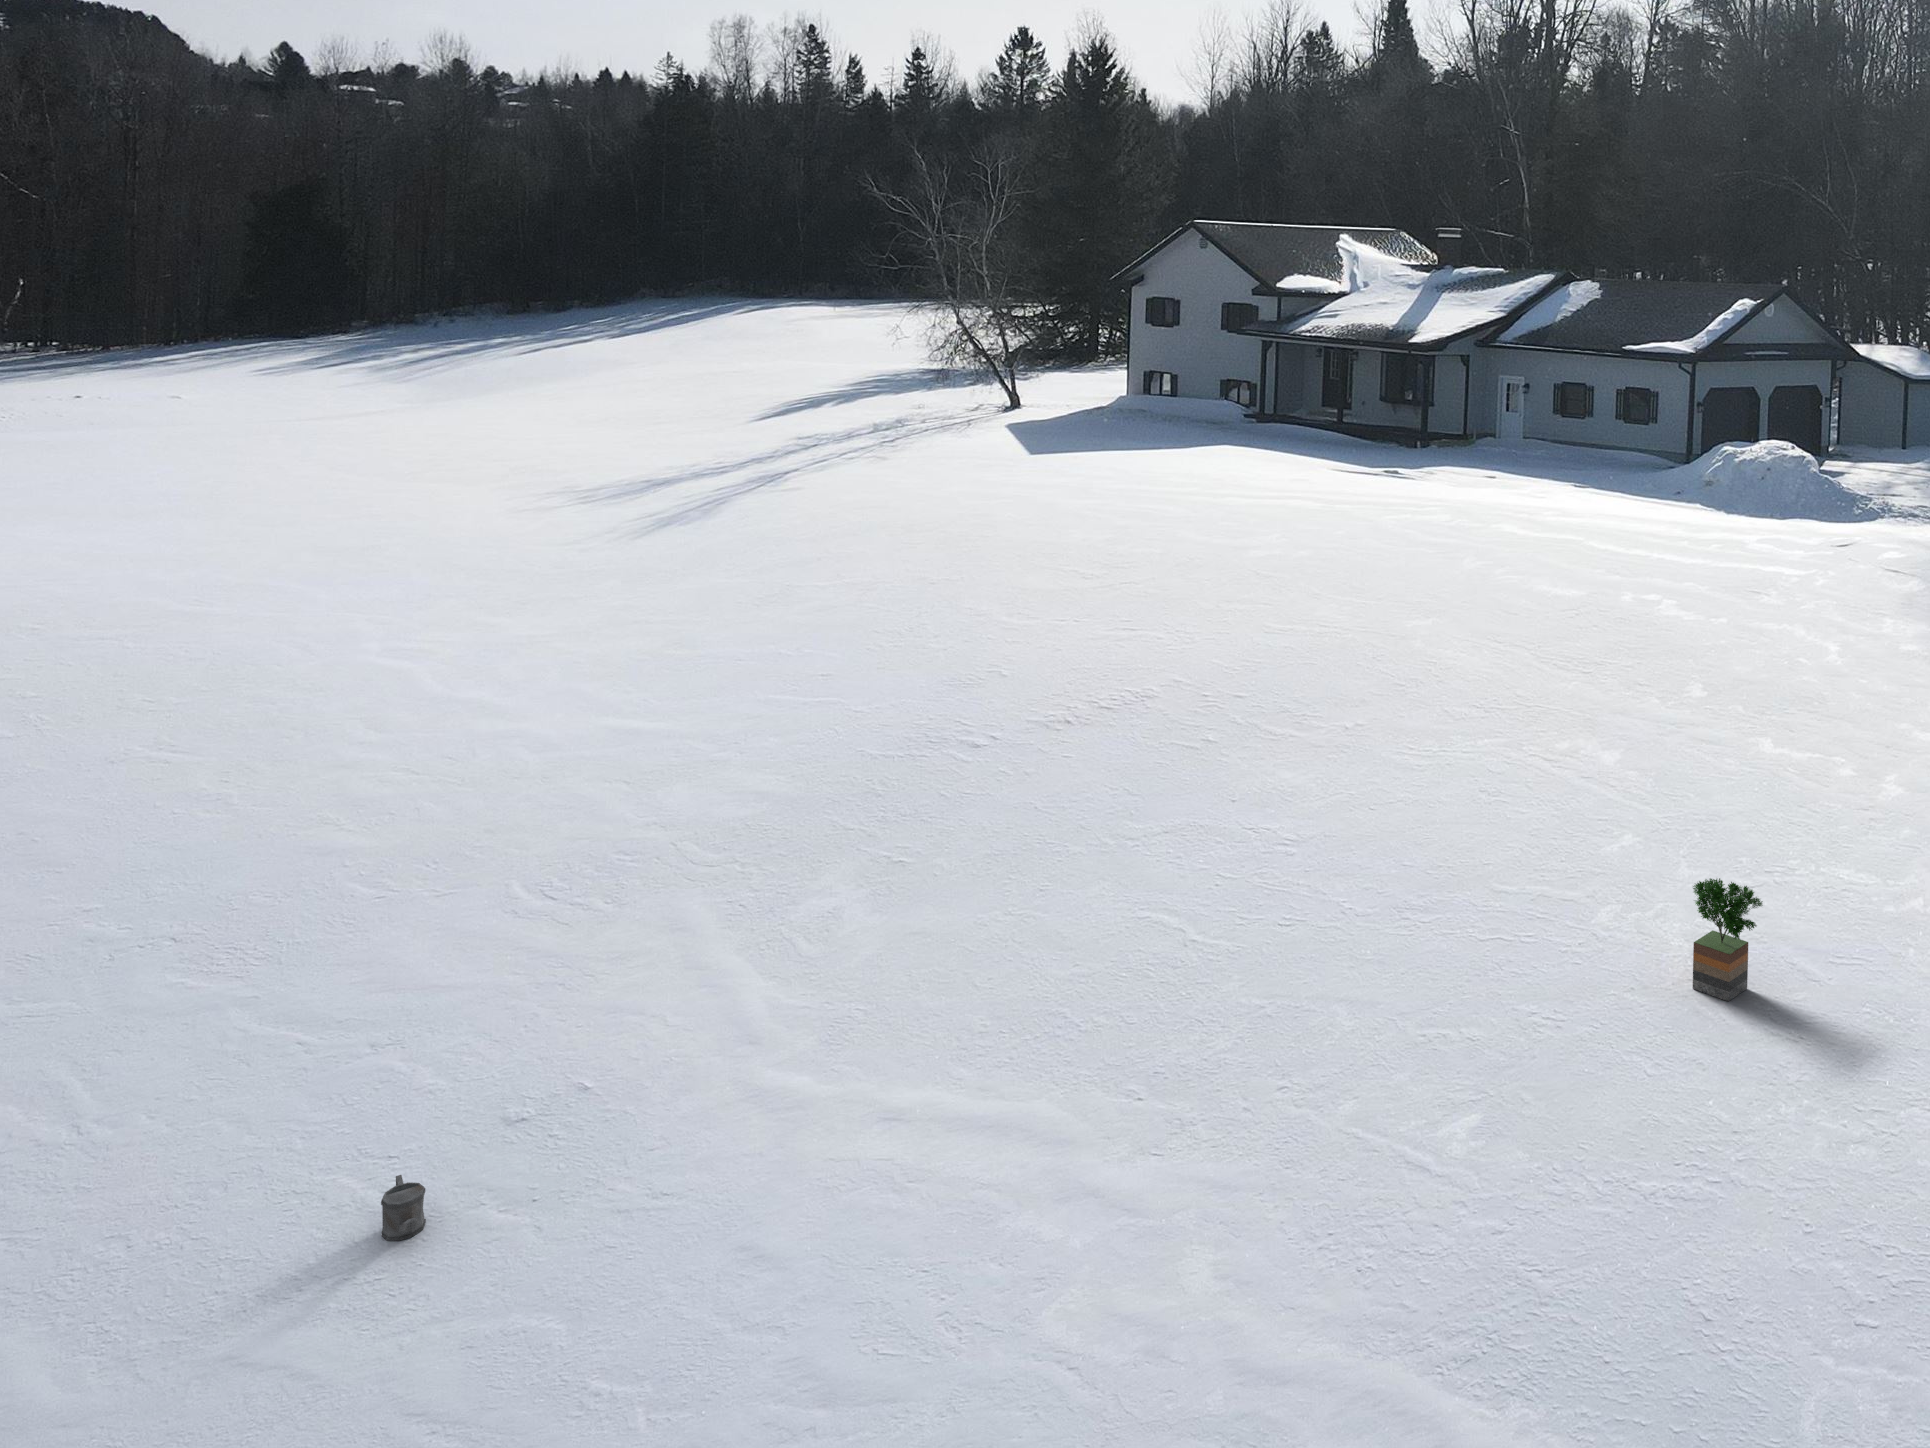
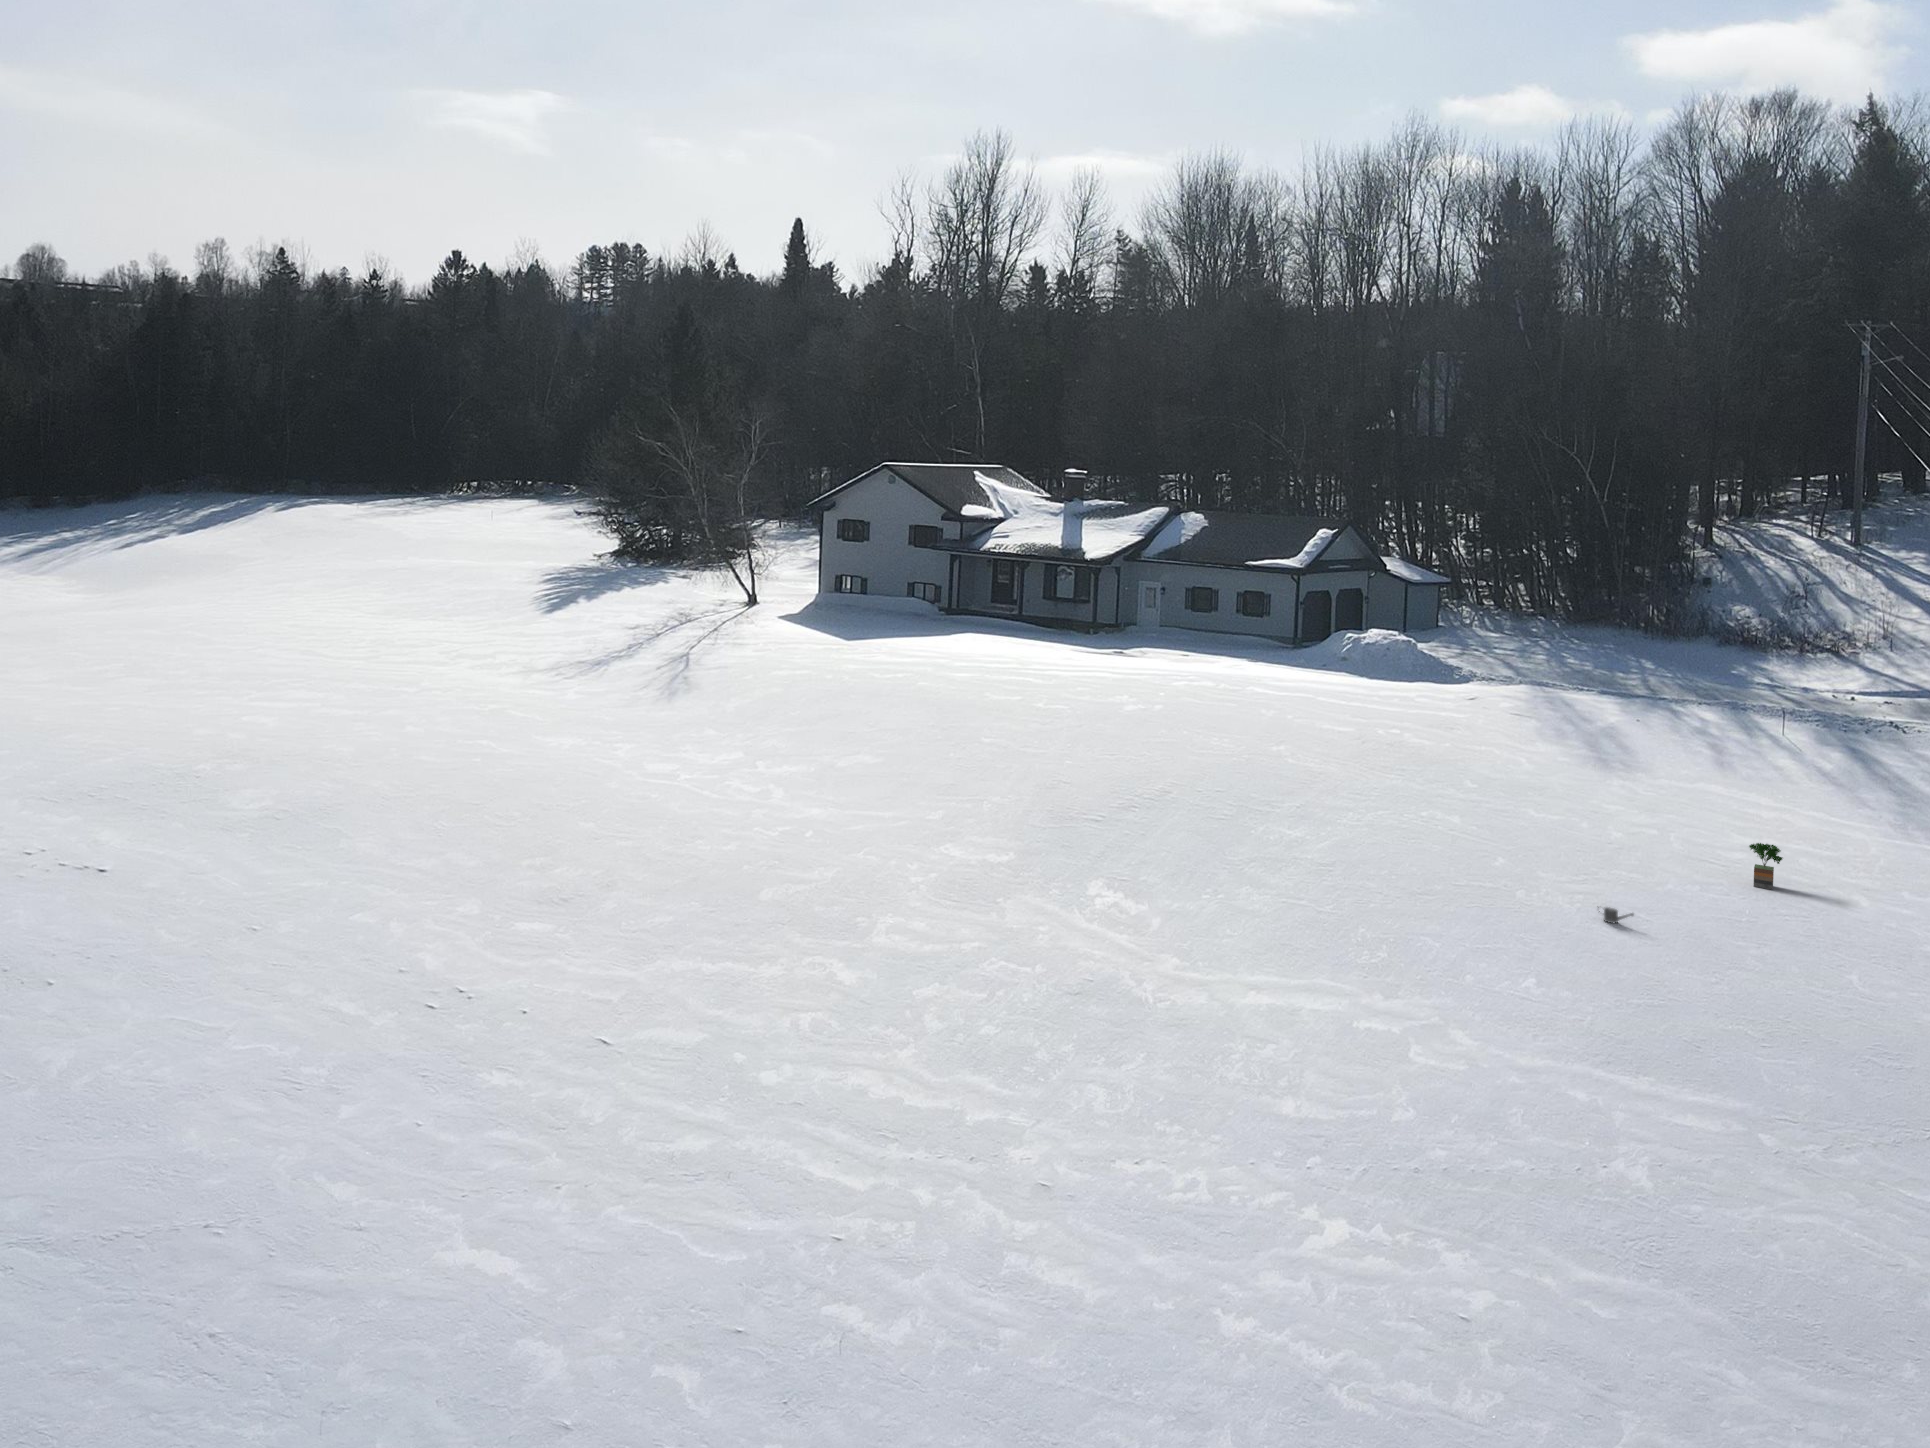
watering can: present [381,1175,426,1241] -> present [1598,907,1634,923]

